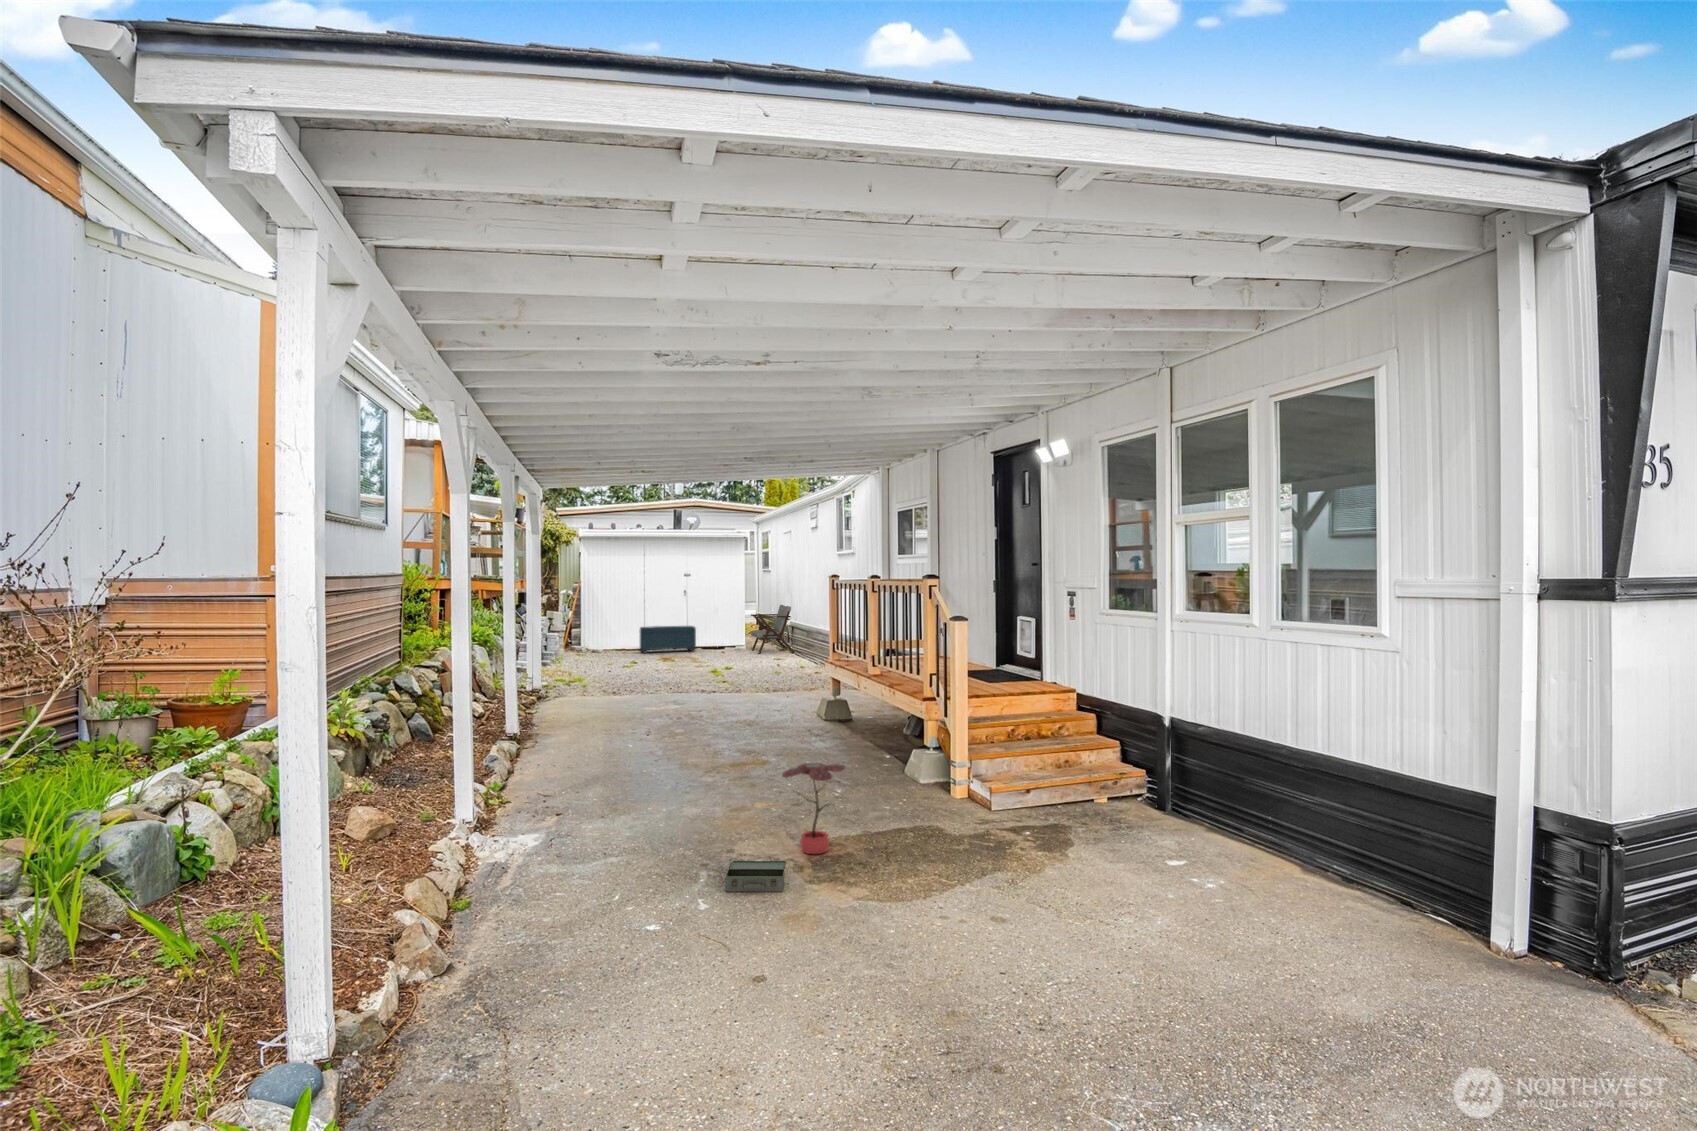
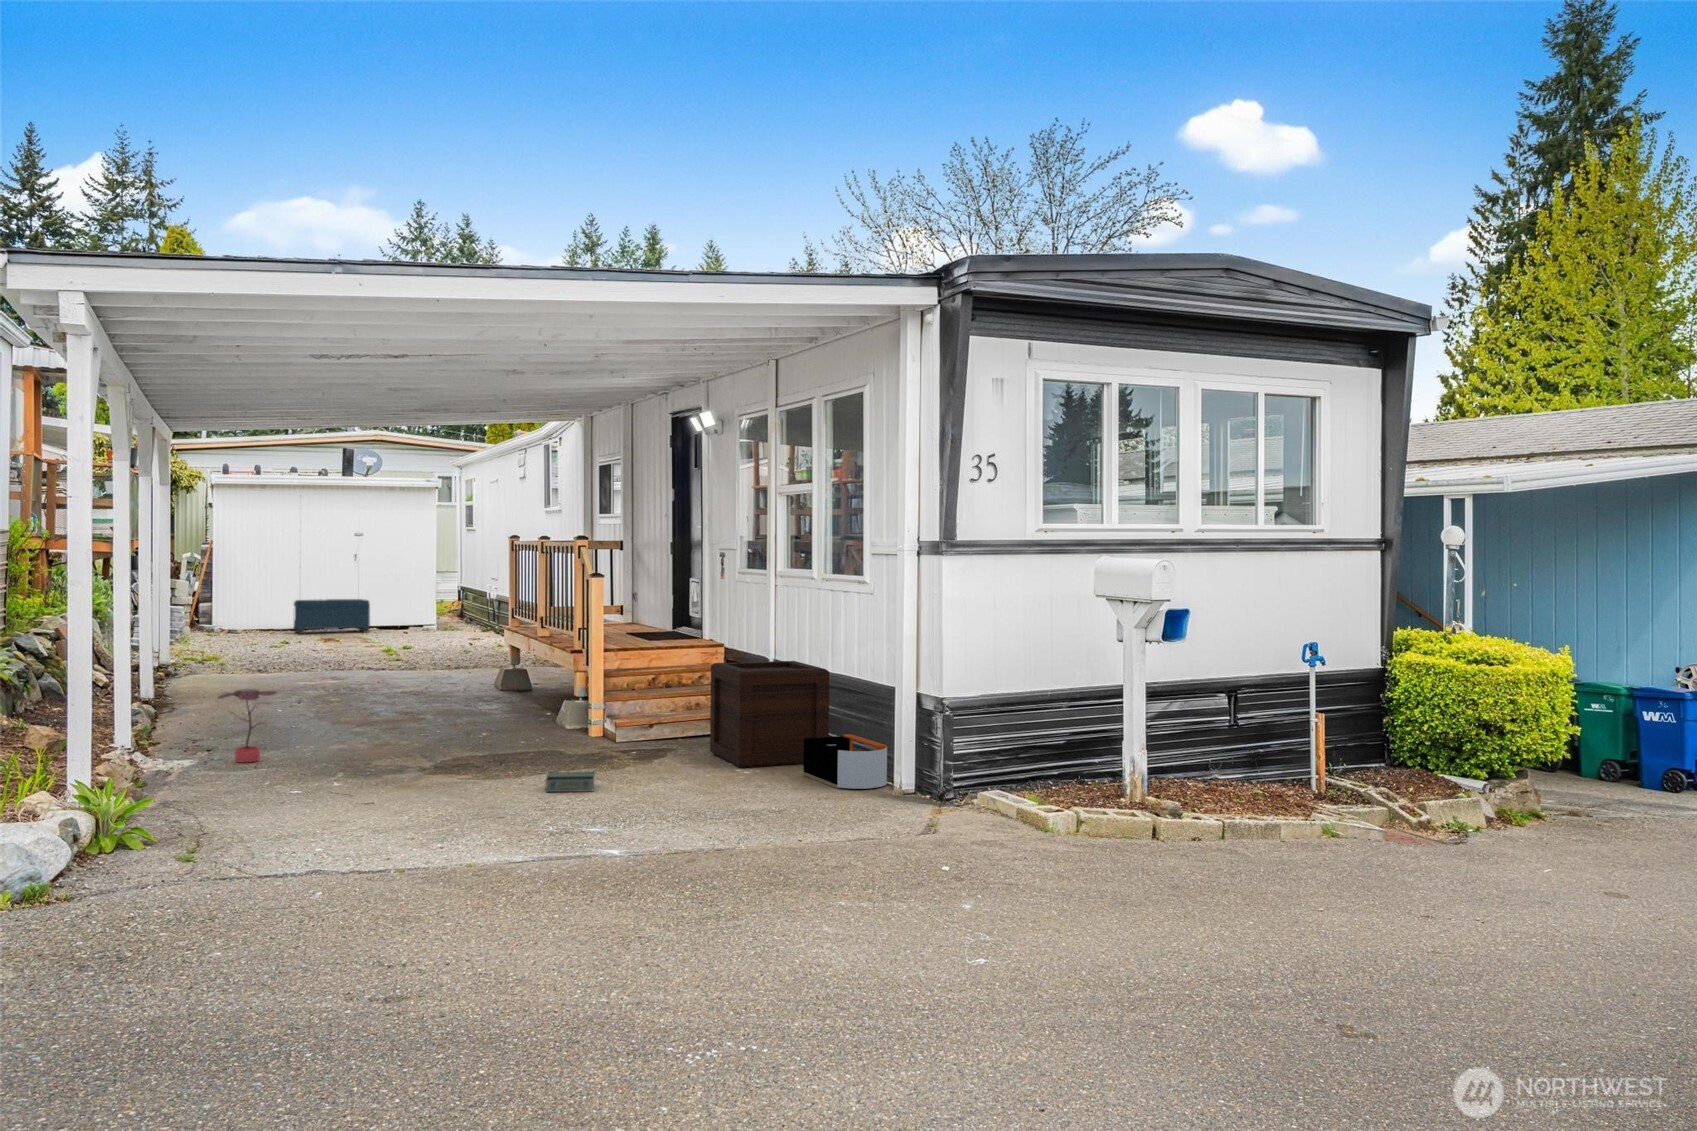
lounge chair: present [751,605,795,654] -> none [443,573,500,635]
wooden crate: none [1124,724,1301,875] -> present [710,661,829,768]
potted plant: present [782,763,845,854] -> present [218,689,276,763]
storage bin: none [1304,840,1468,946] -> present [803,734,887,789]
toolbox: present [726,861,786,892] -> present [546,772,594,792]

